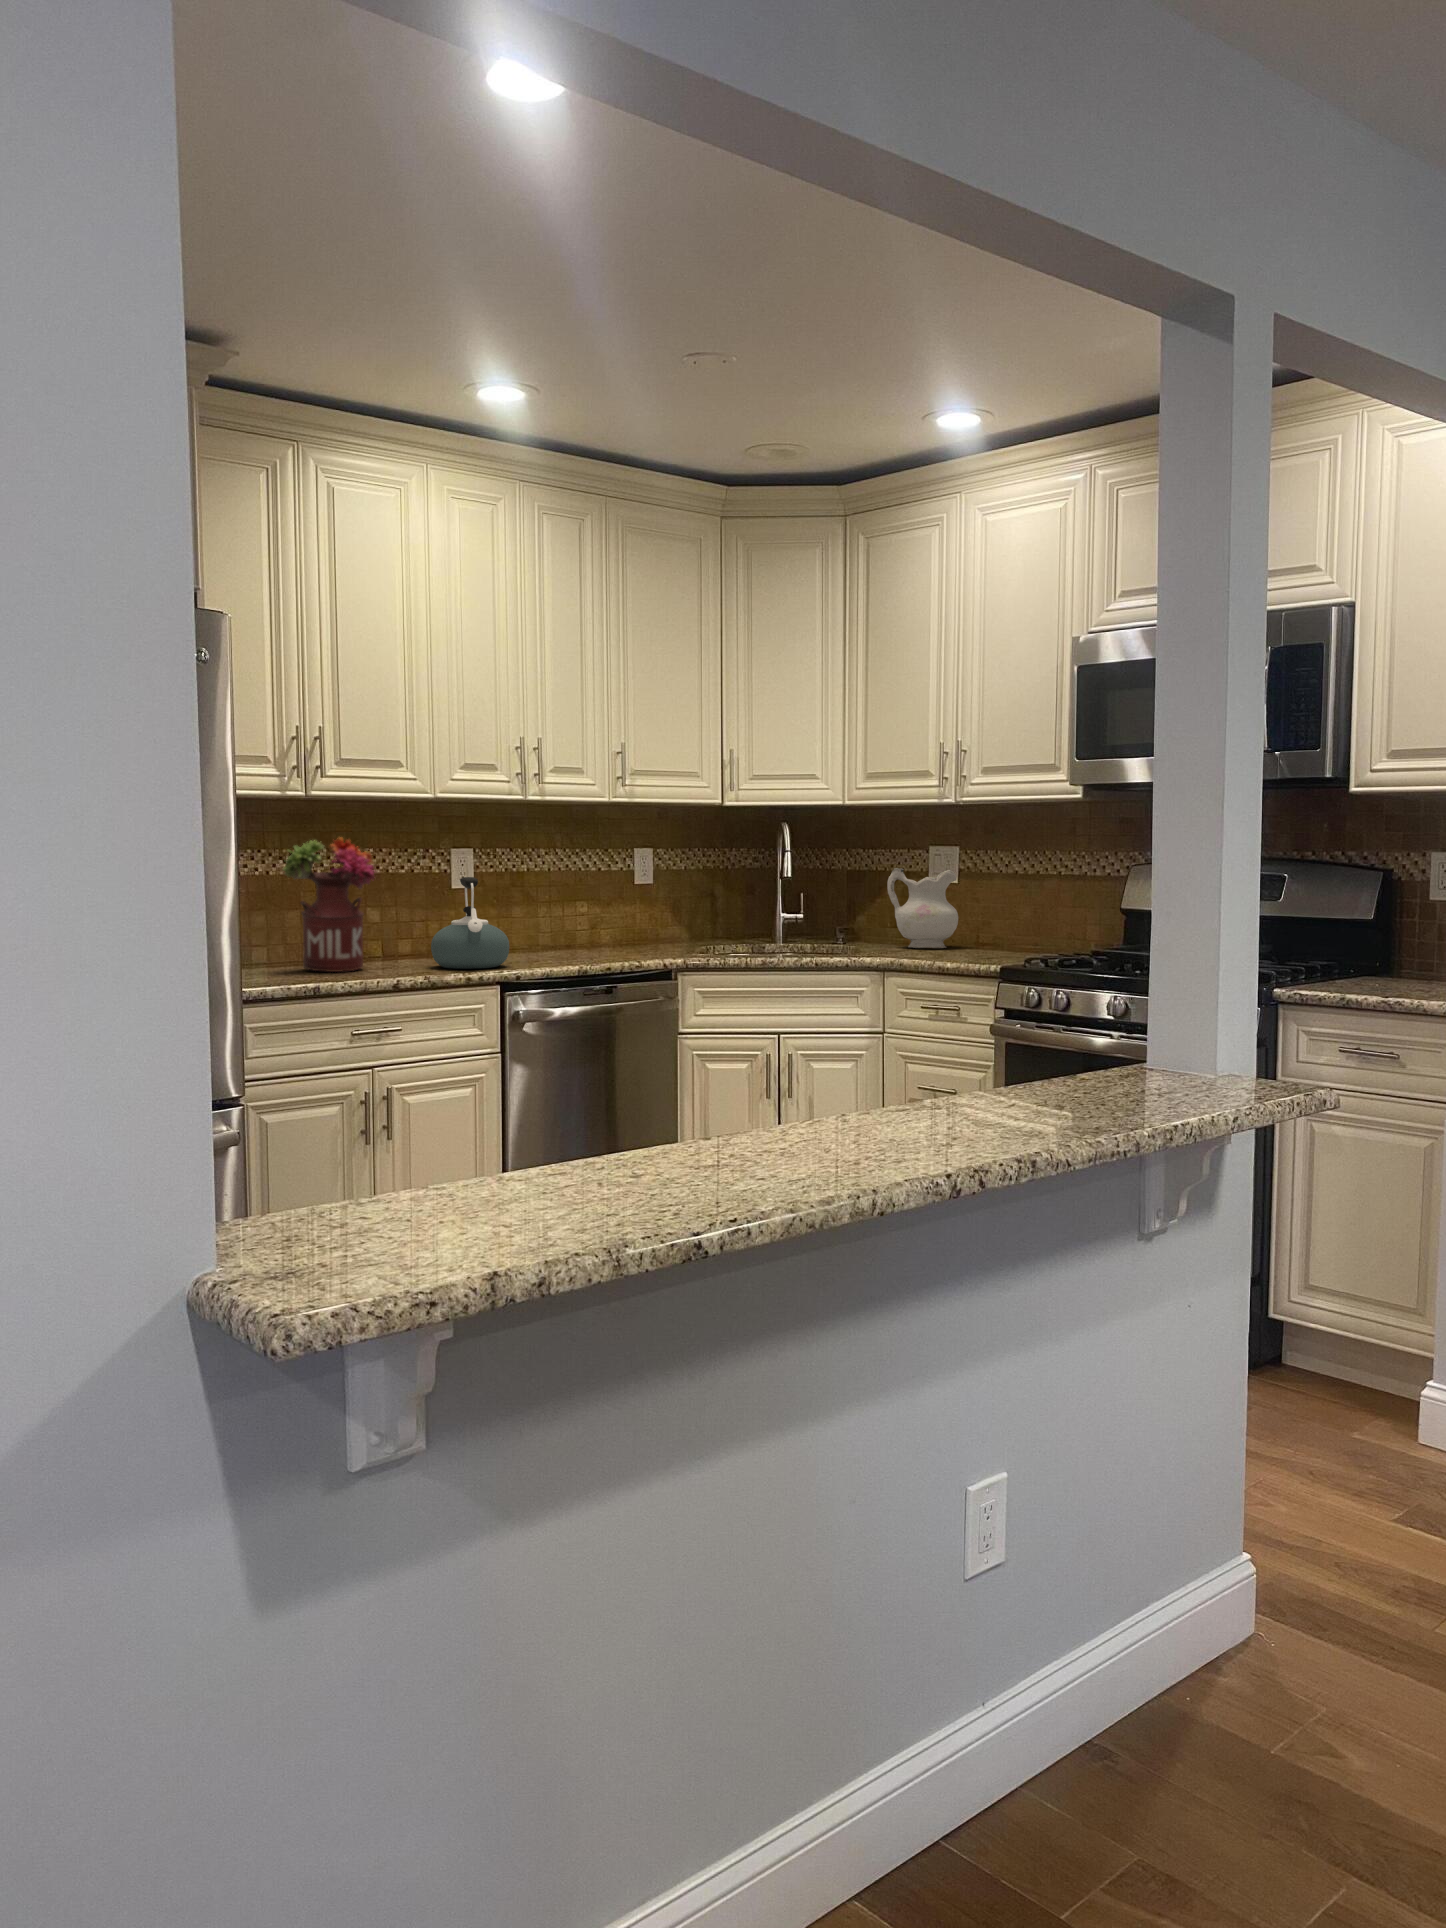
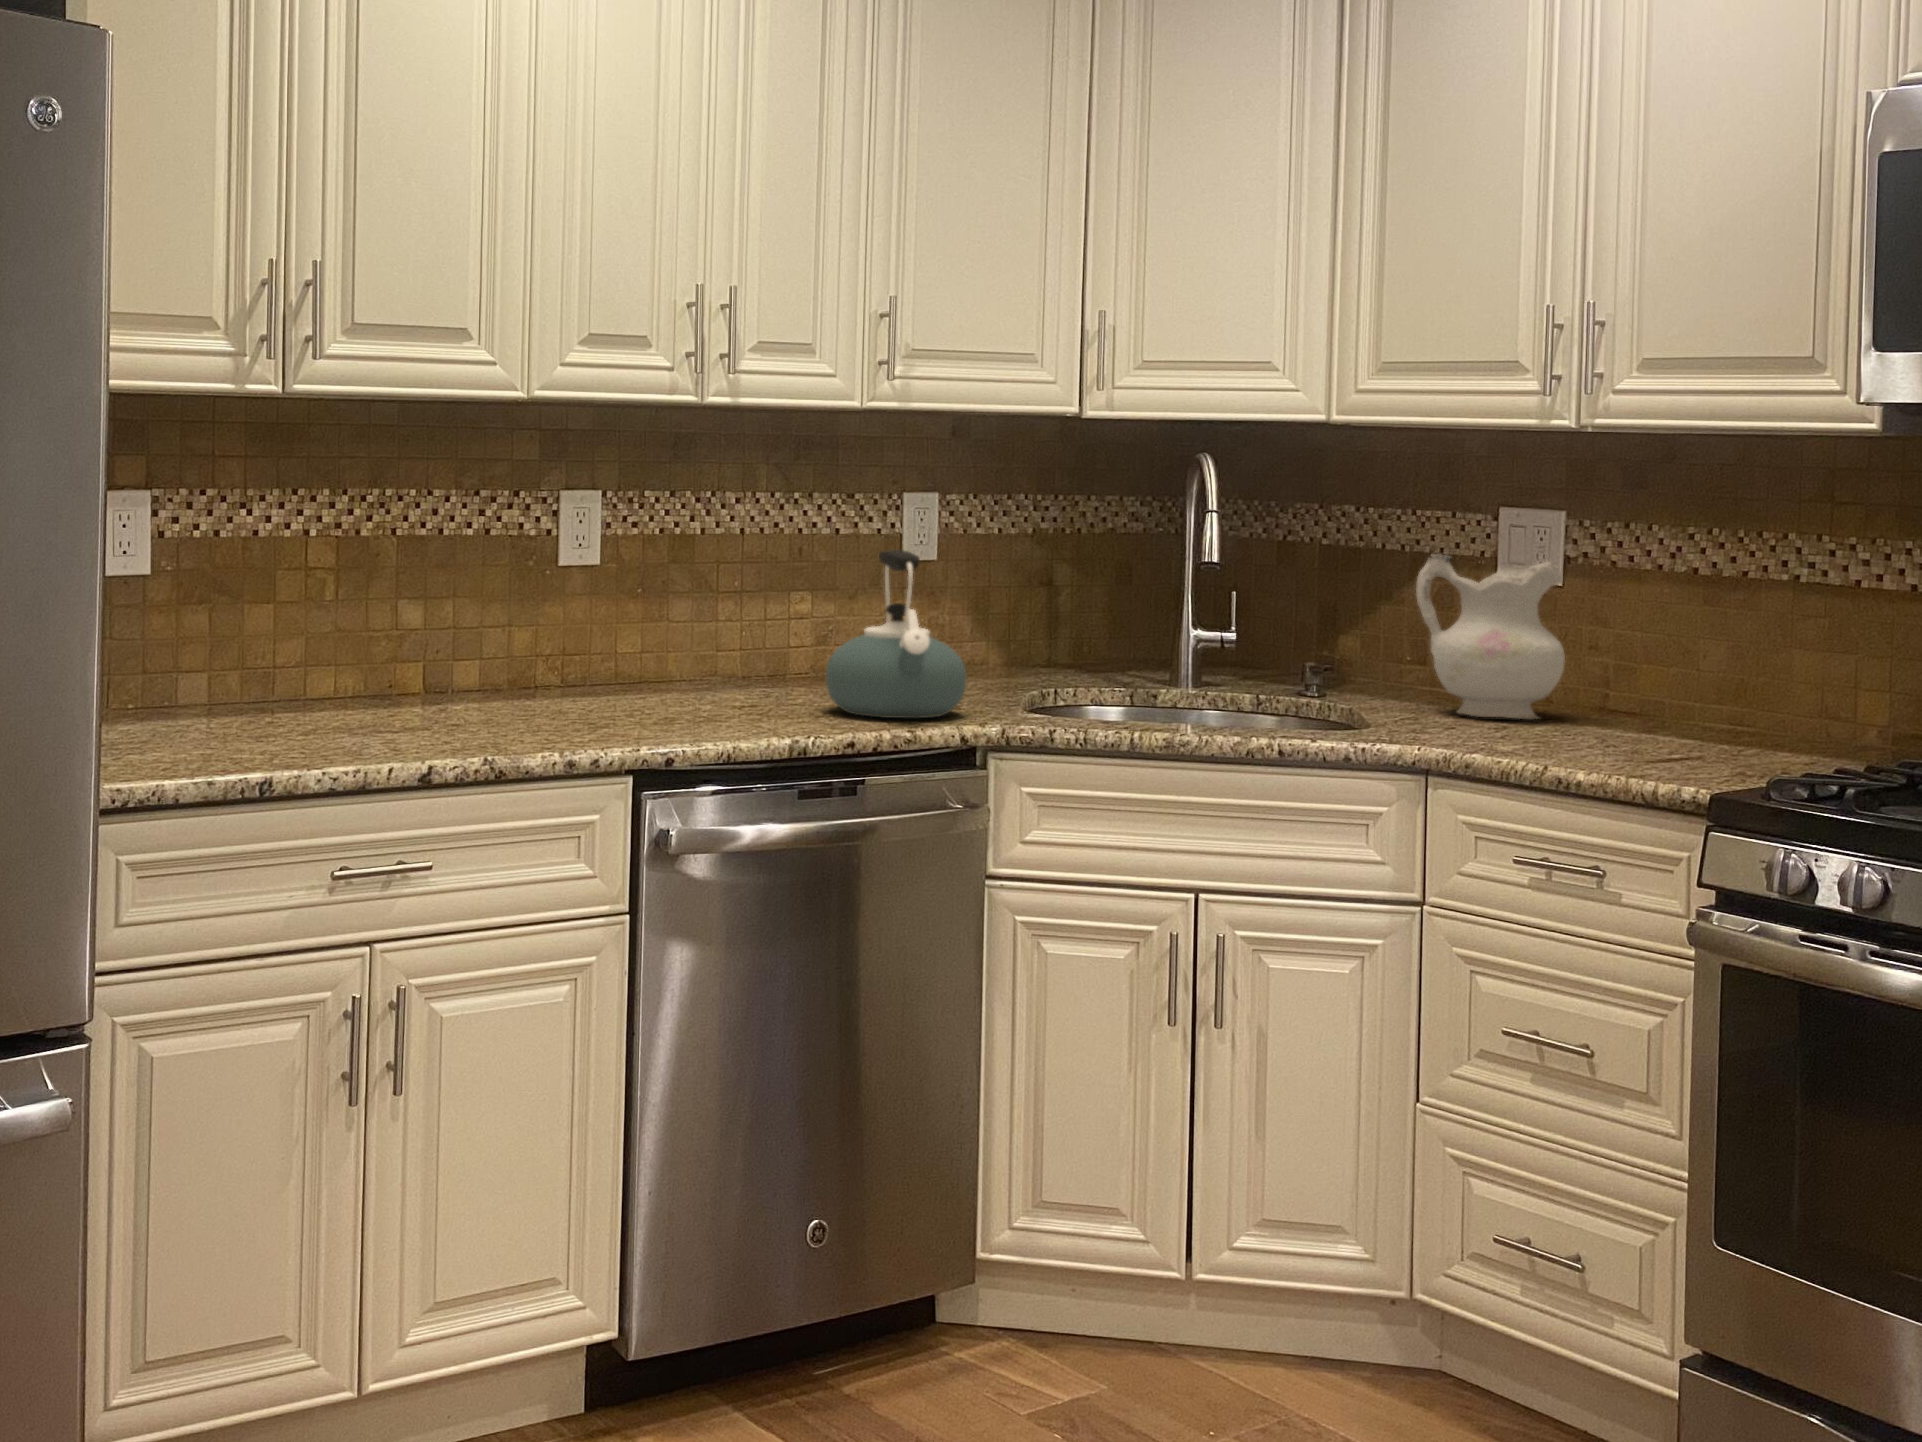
flower arrangement: present [283,837,375,972] -> none [230,469,409,735]
kettle: present [431,877,509,969] -> present [826,550,966,718]

